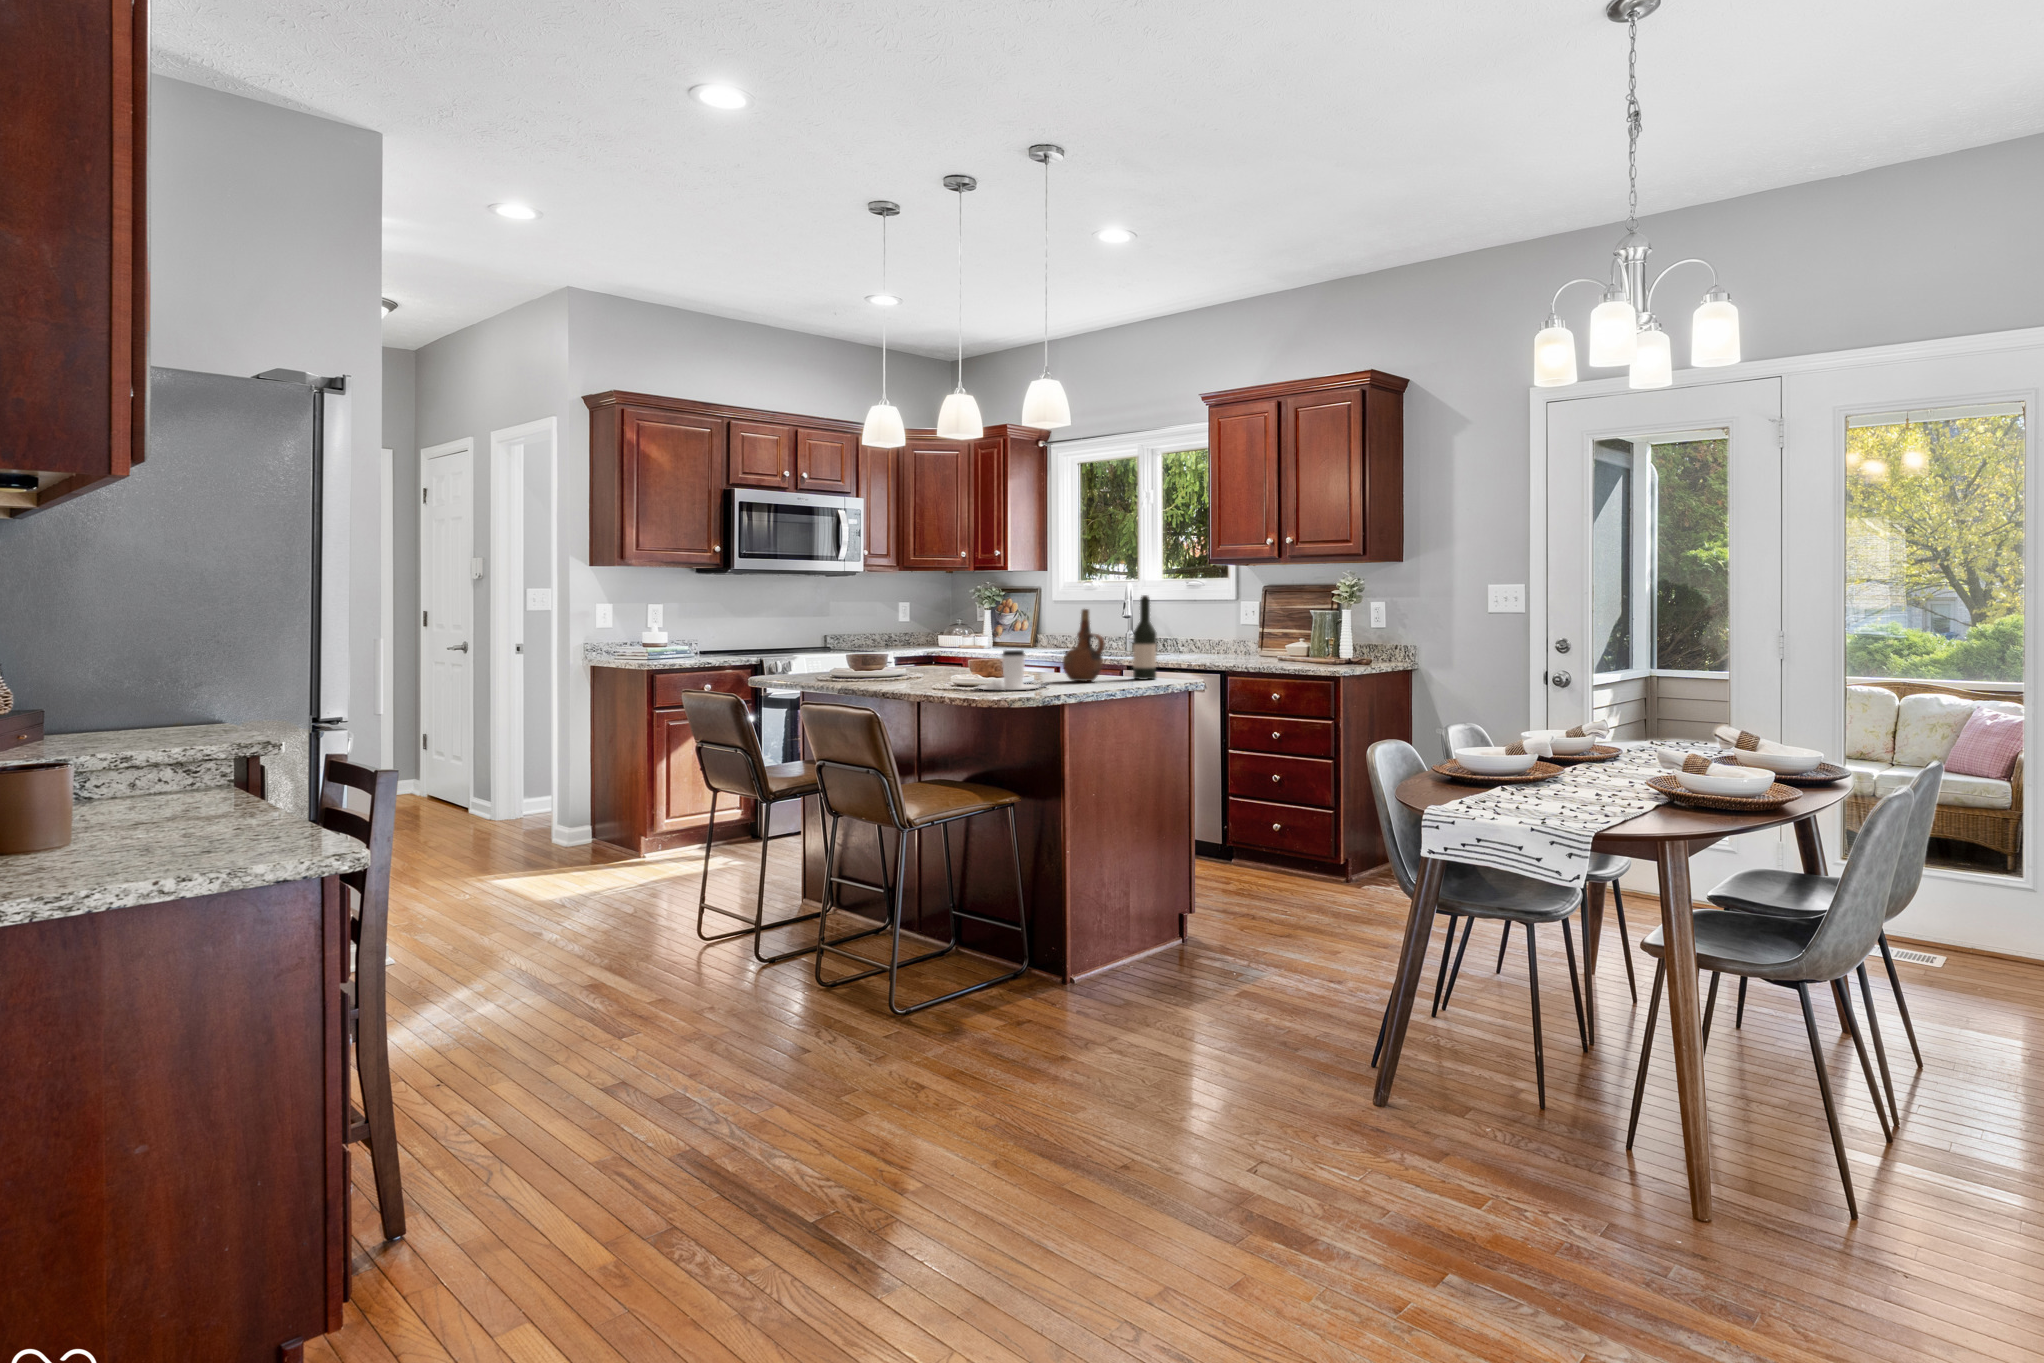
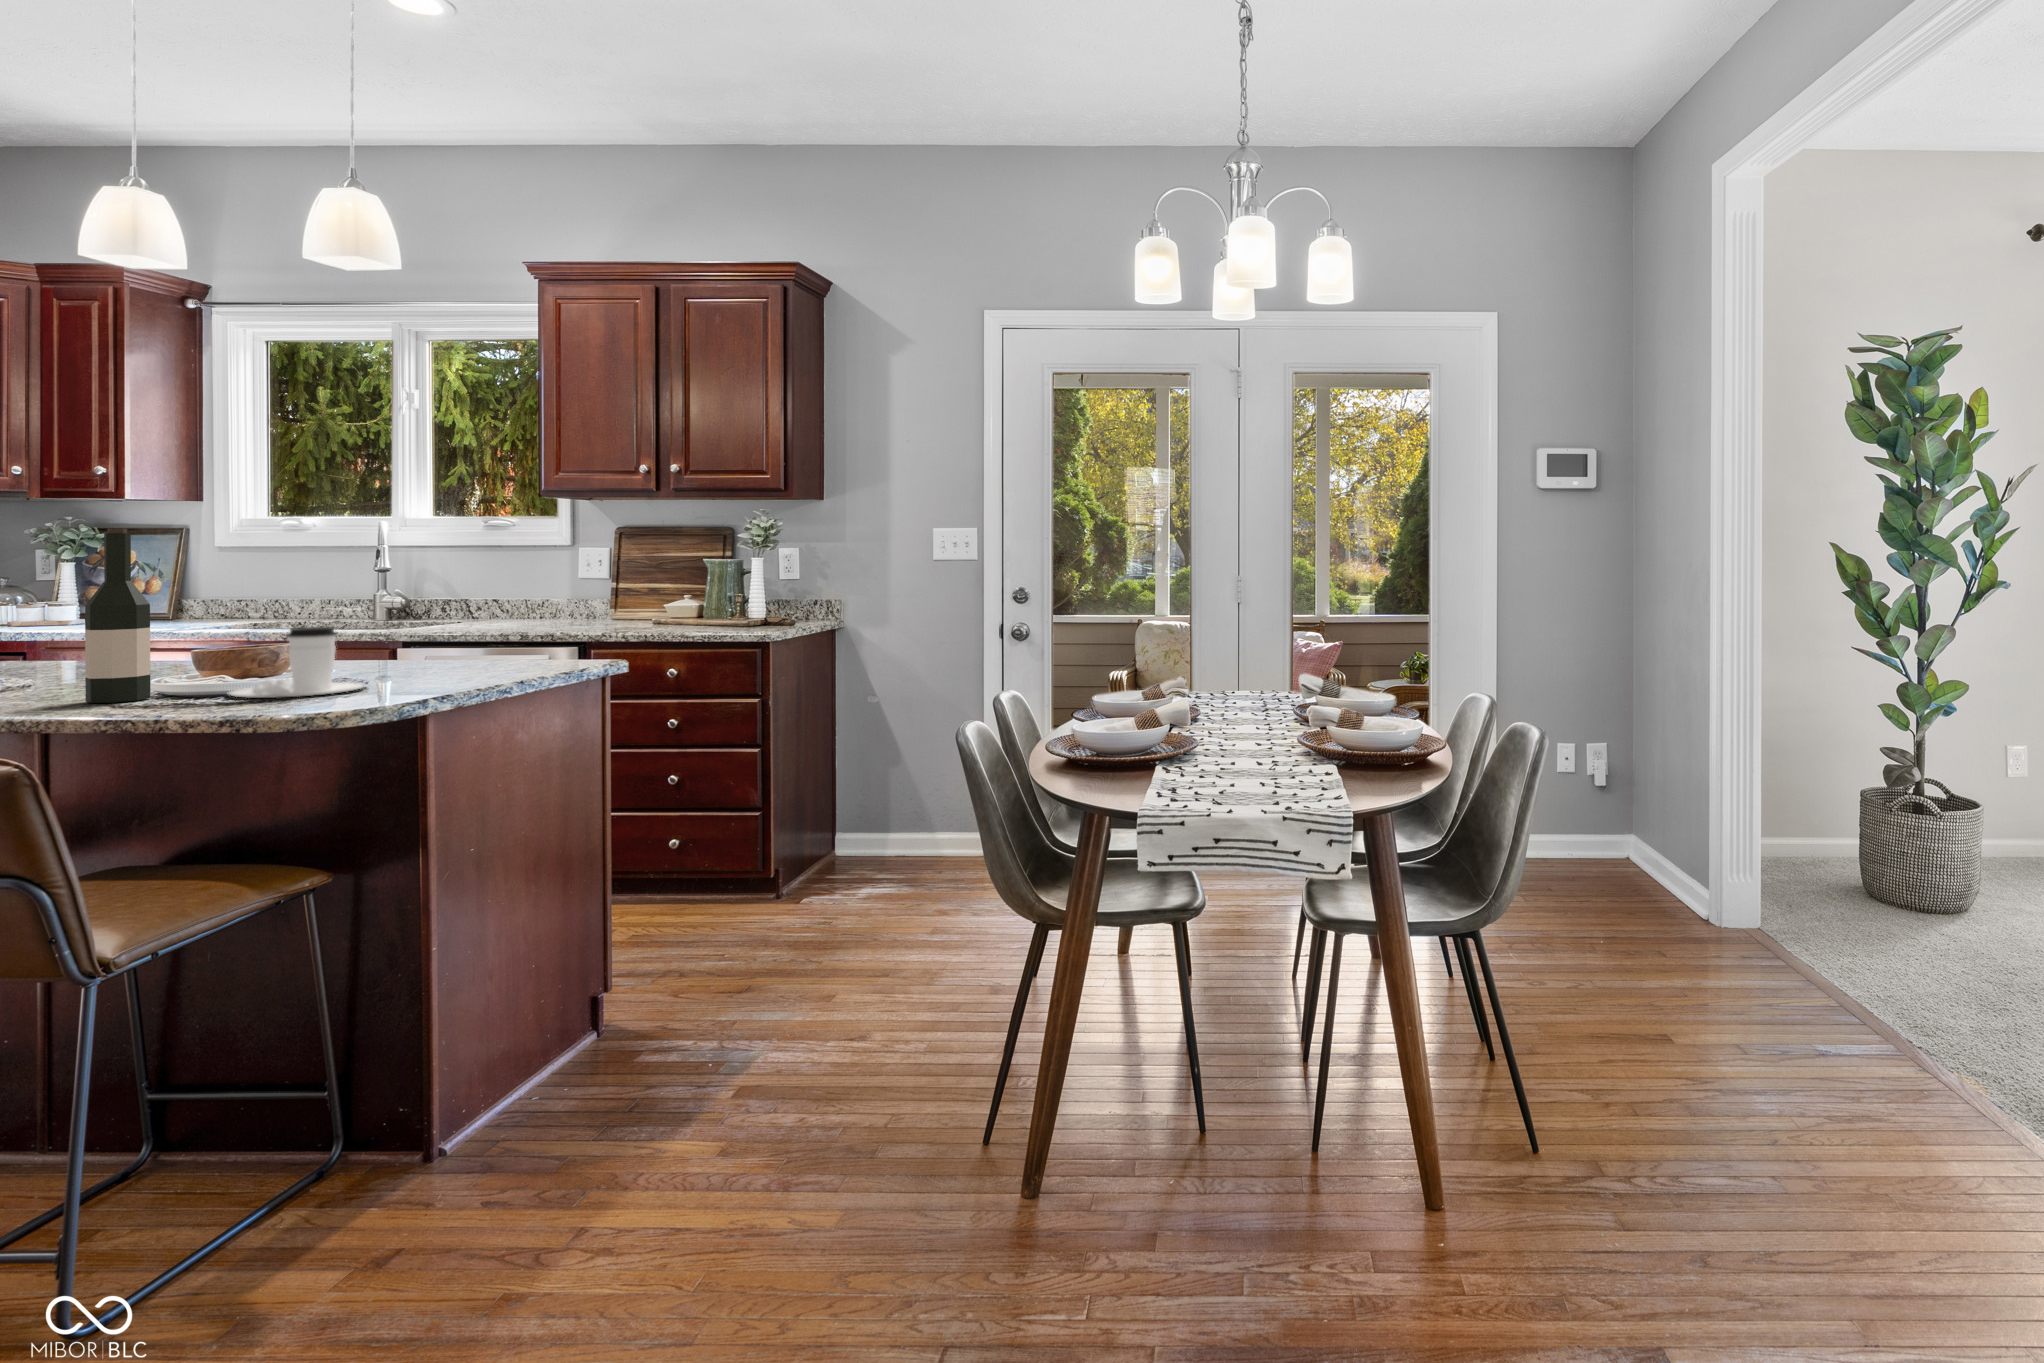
wine bottle: present [1133,595,1156,680] -> present [85,528,151,703]
ceramic pitcher: present [1063,609,1105,681] -> none [373,557,454,671]

